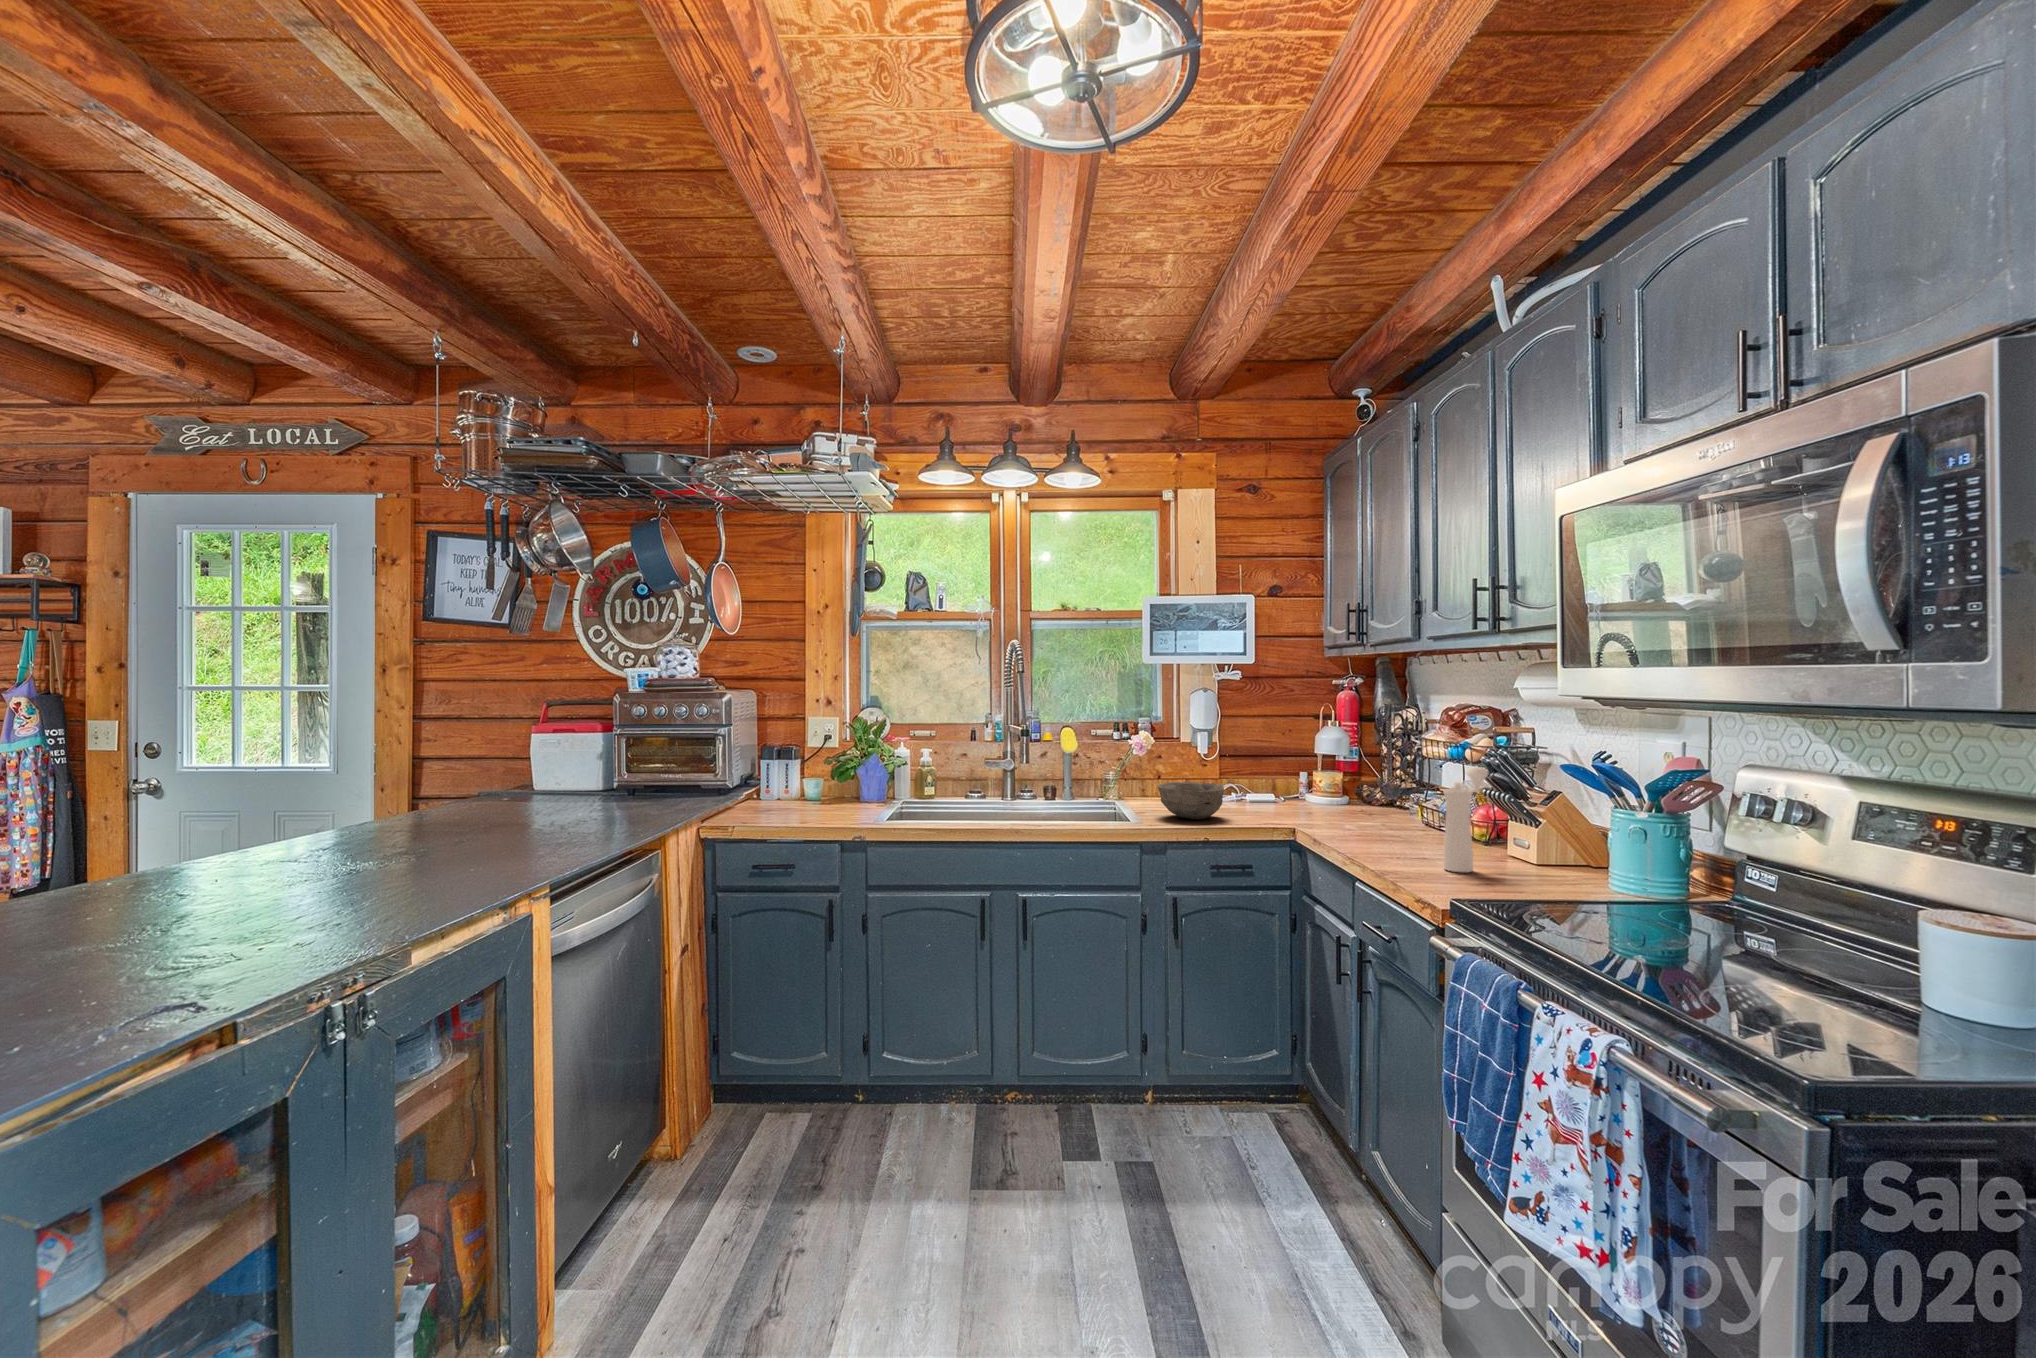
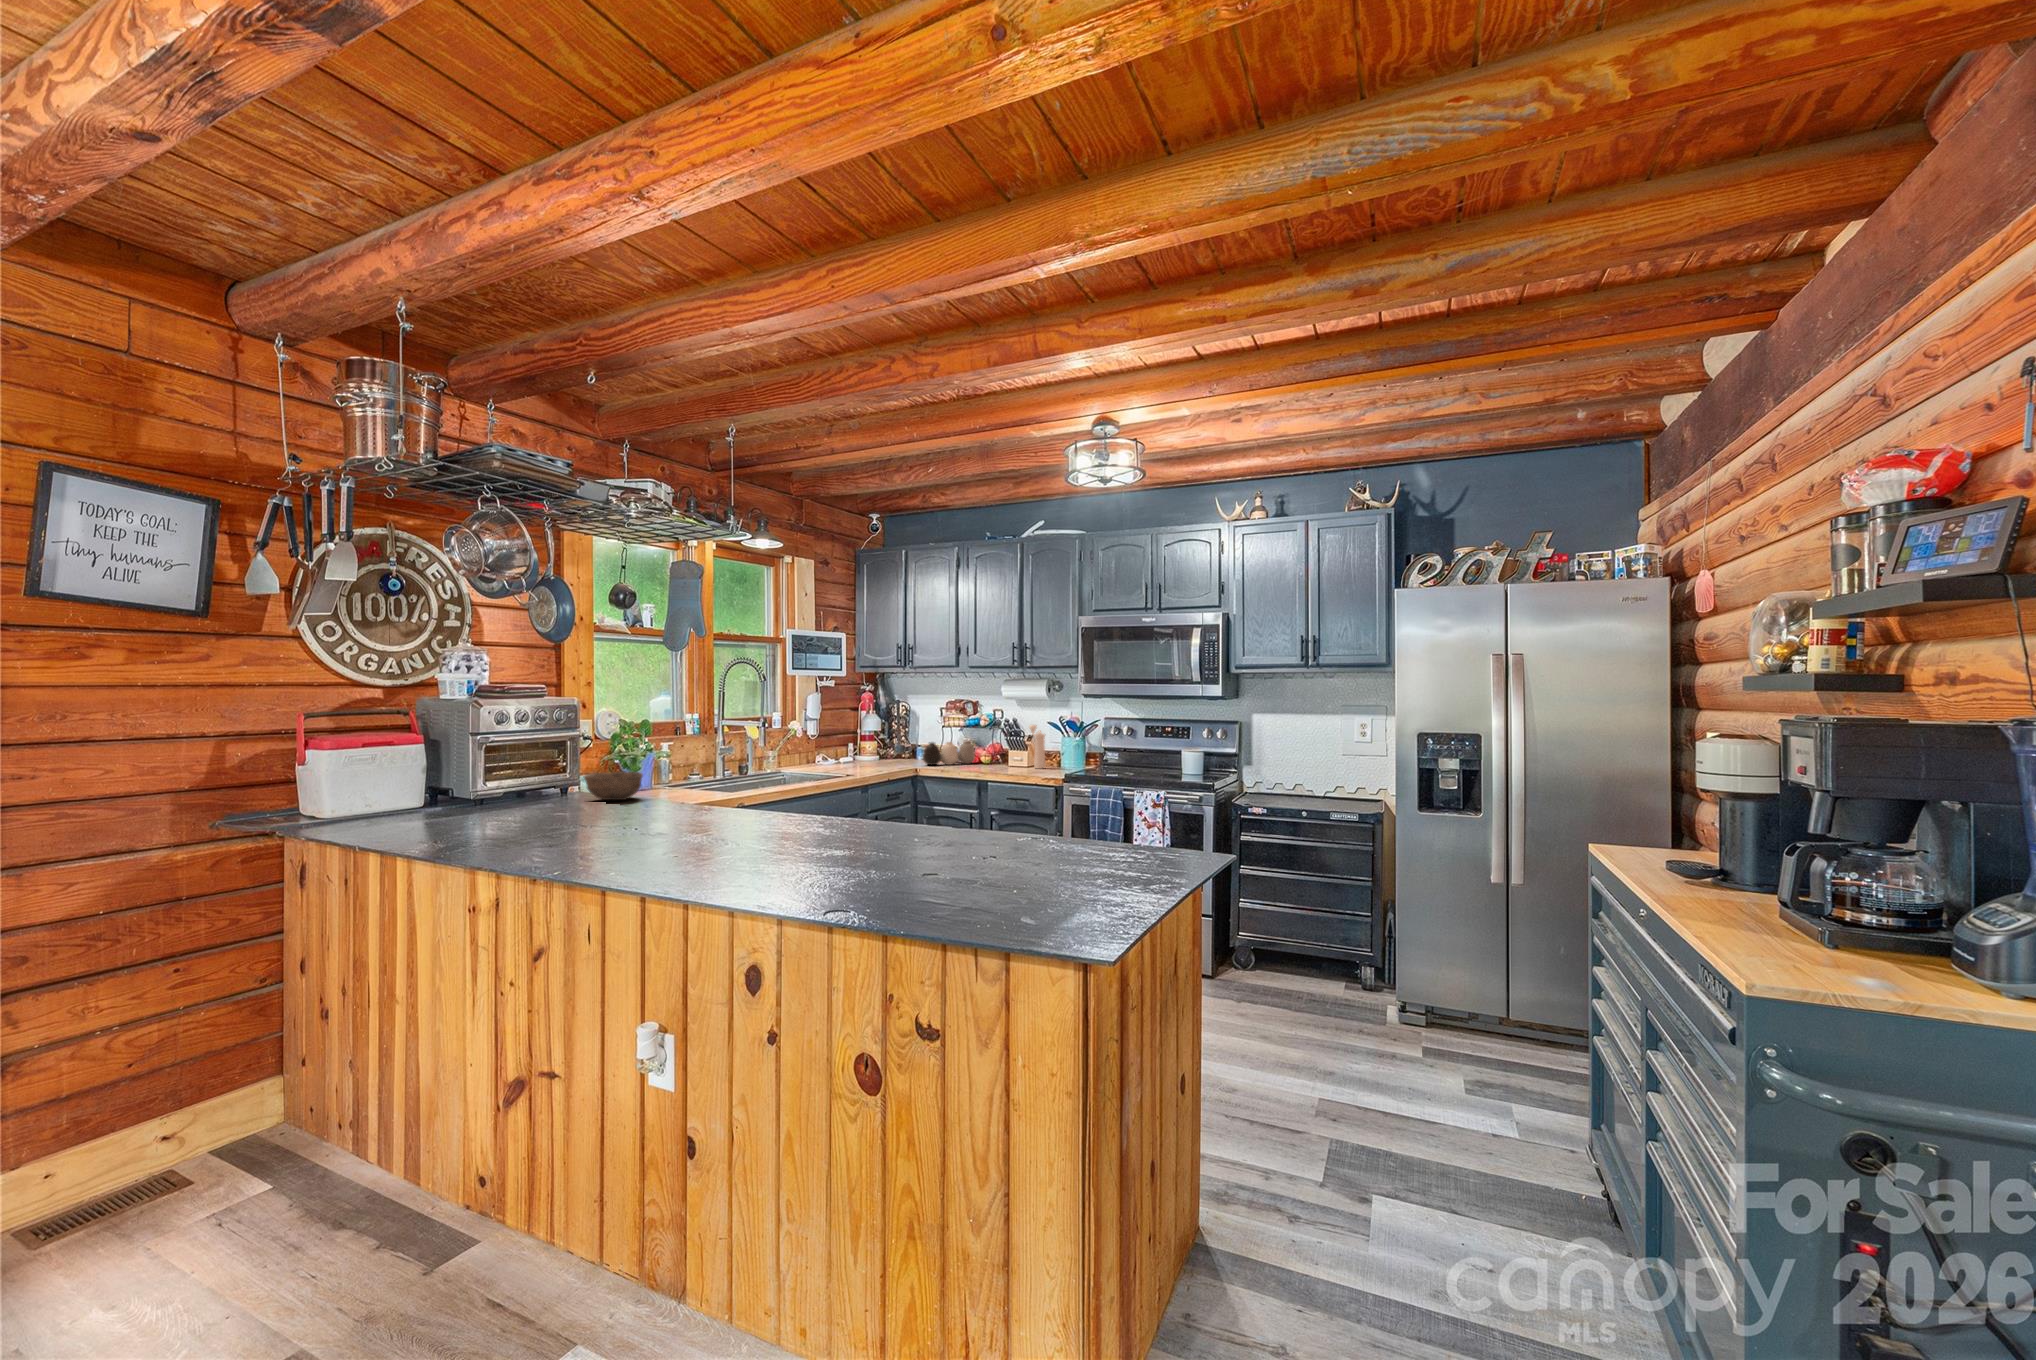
bowl: present [1158,782,1224,819] -> present [584,772,643,800]
vase: none [1311,783,1419,834] -> present [923,741,975,765]

